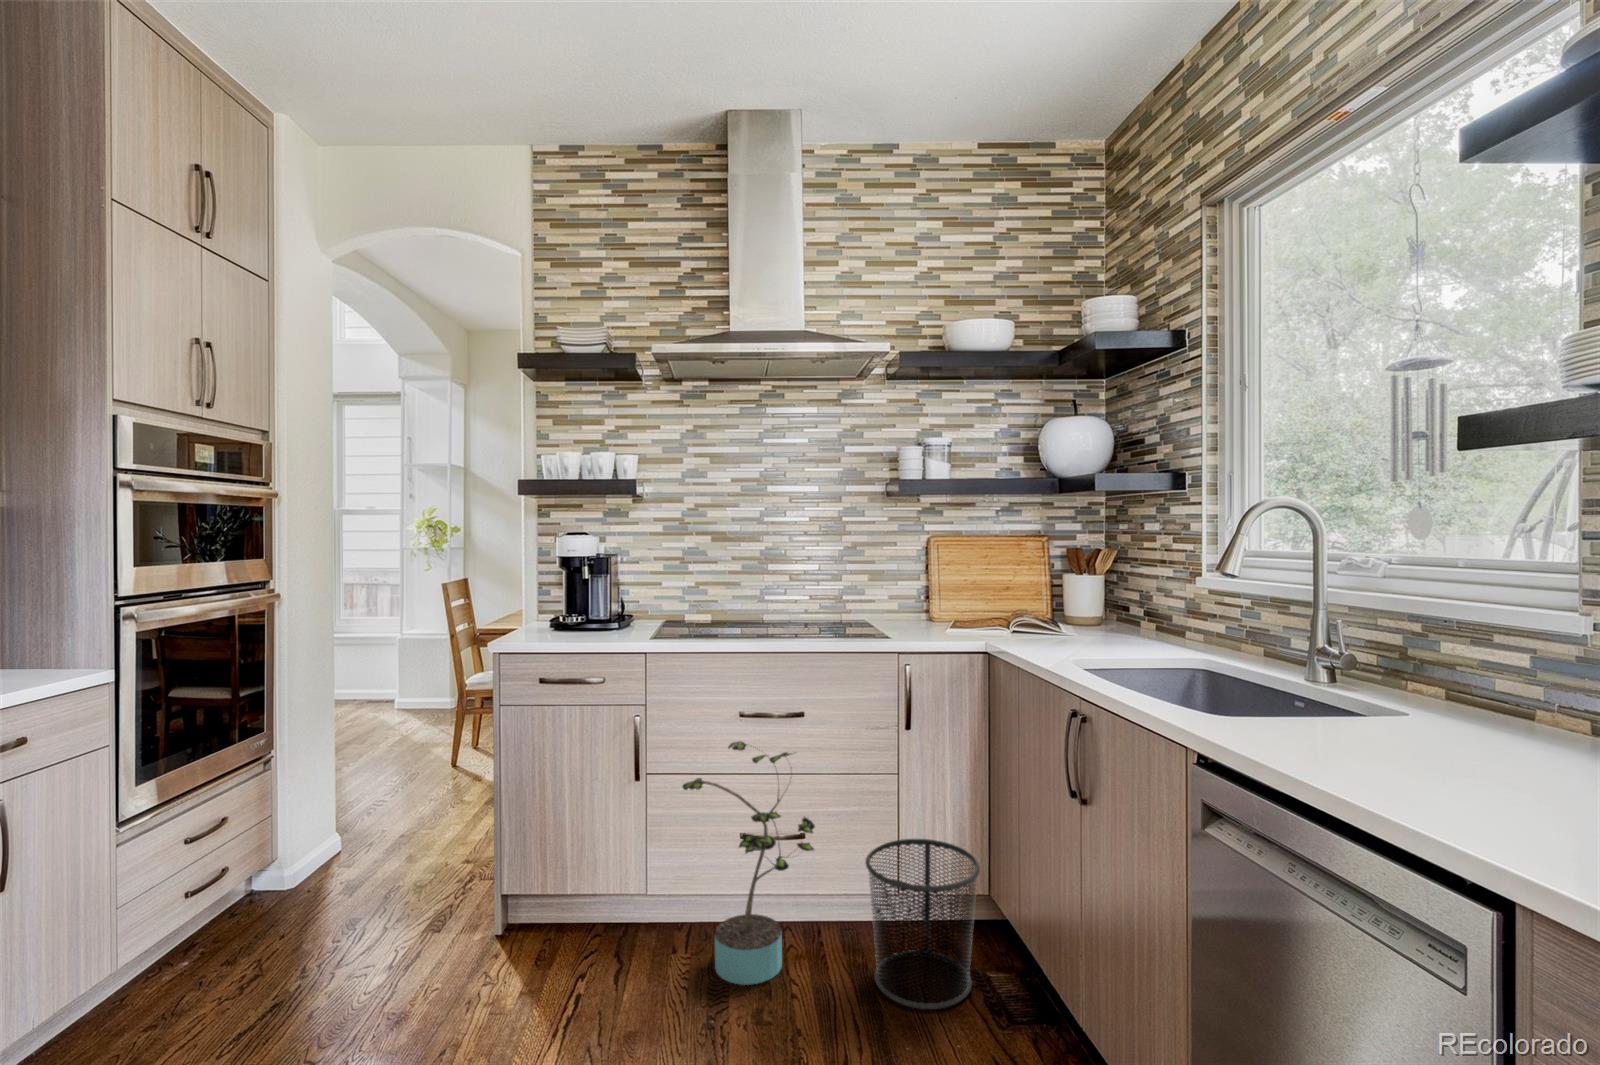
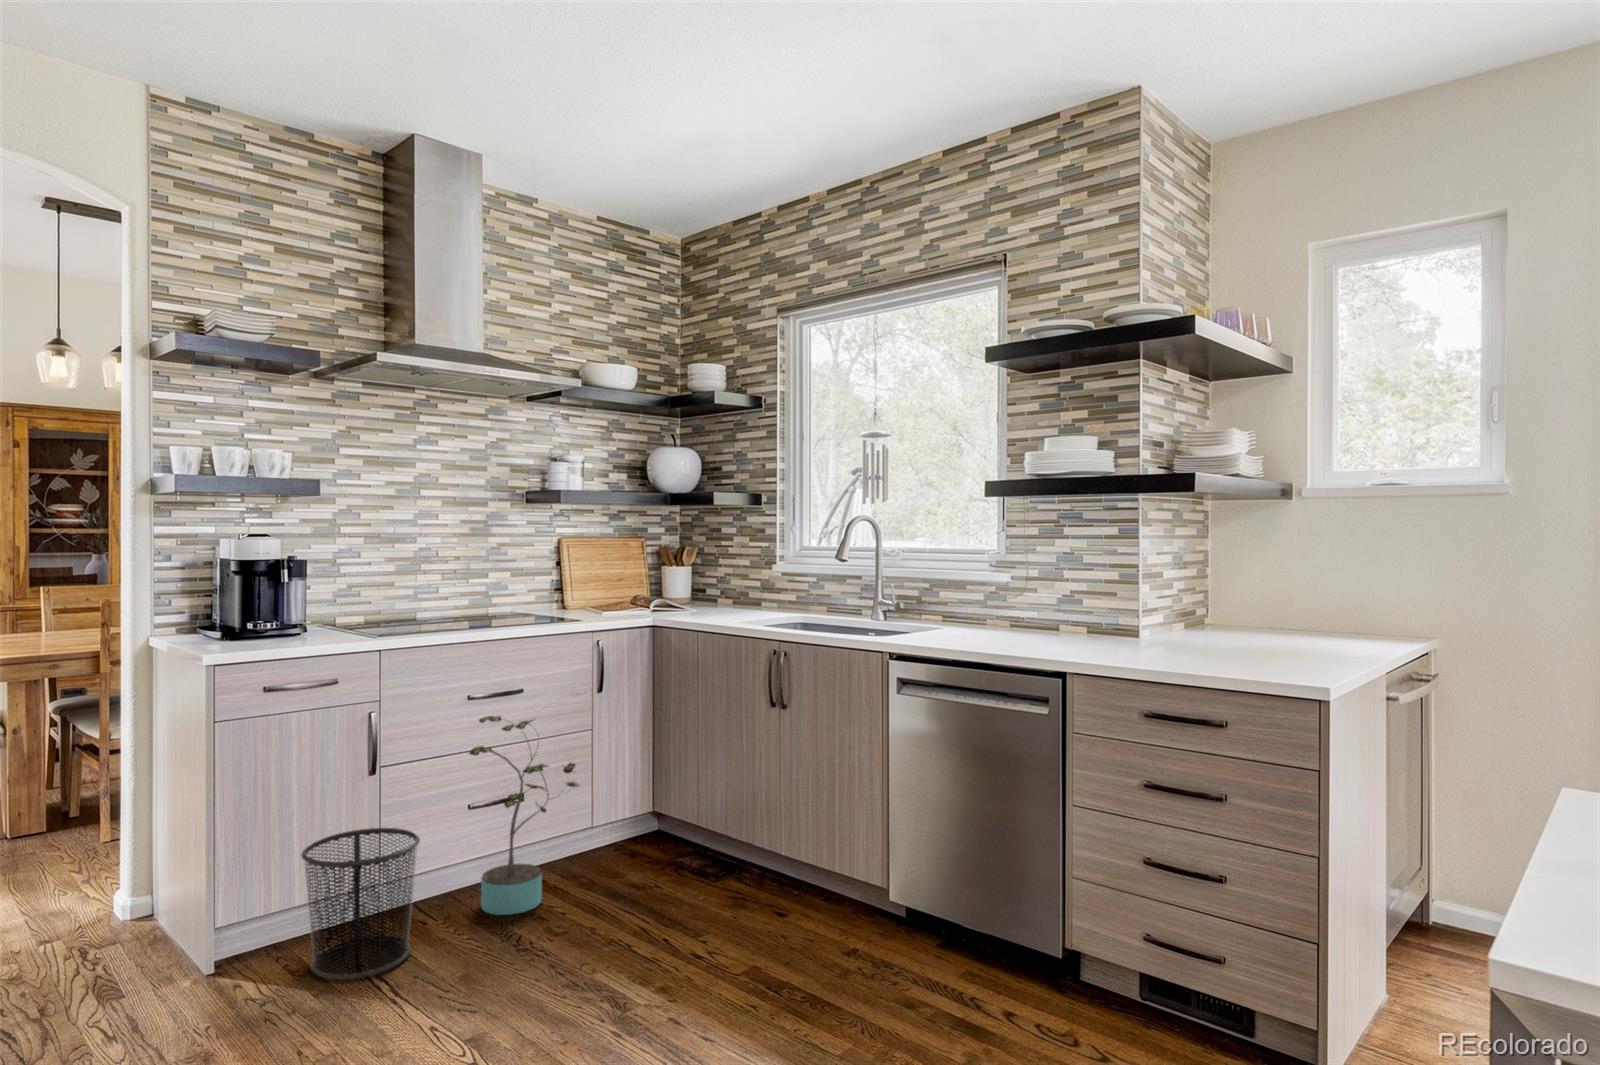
waste bin: present [865,839,980,1009] -> present [301,828,420,980]

